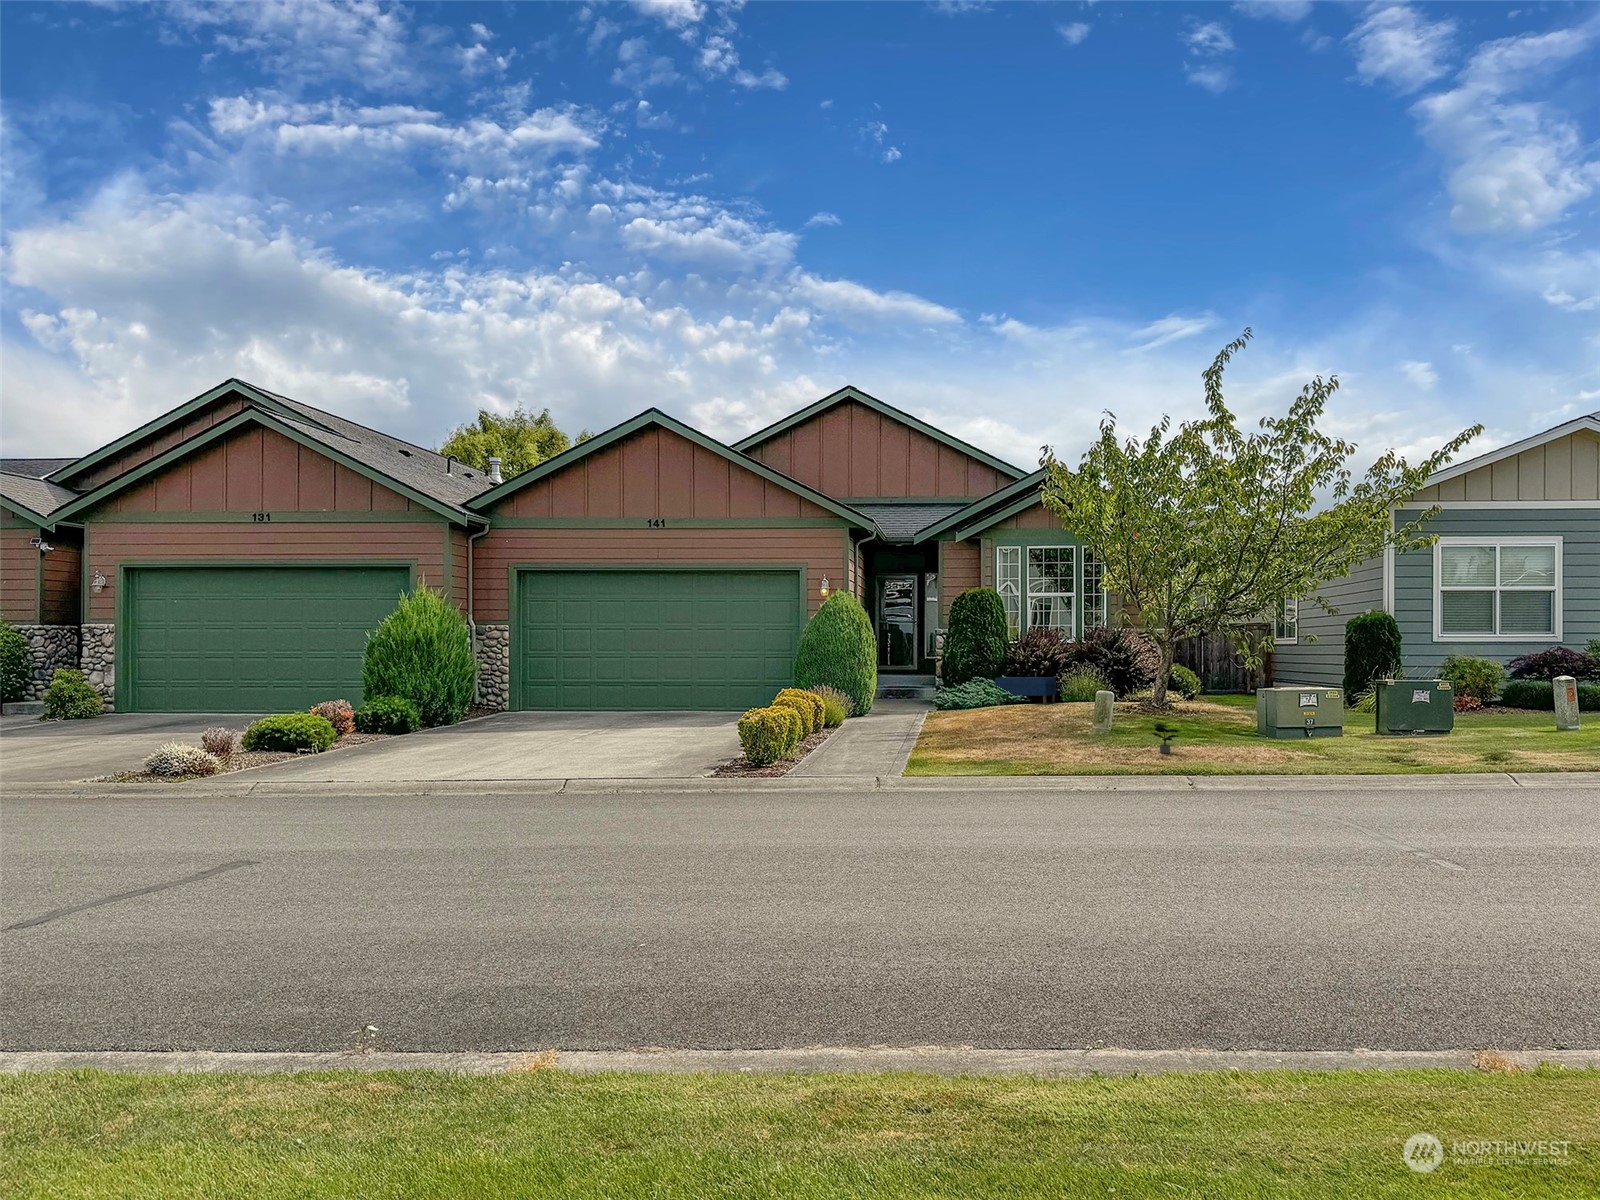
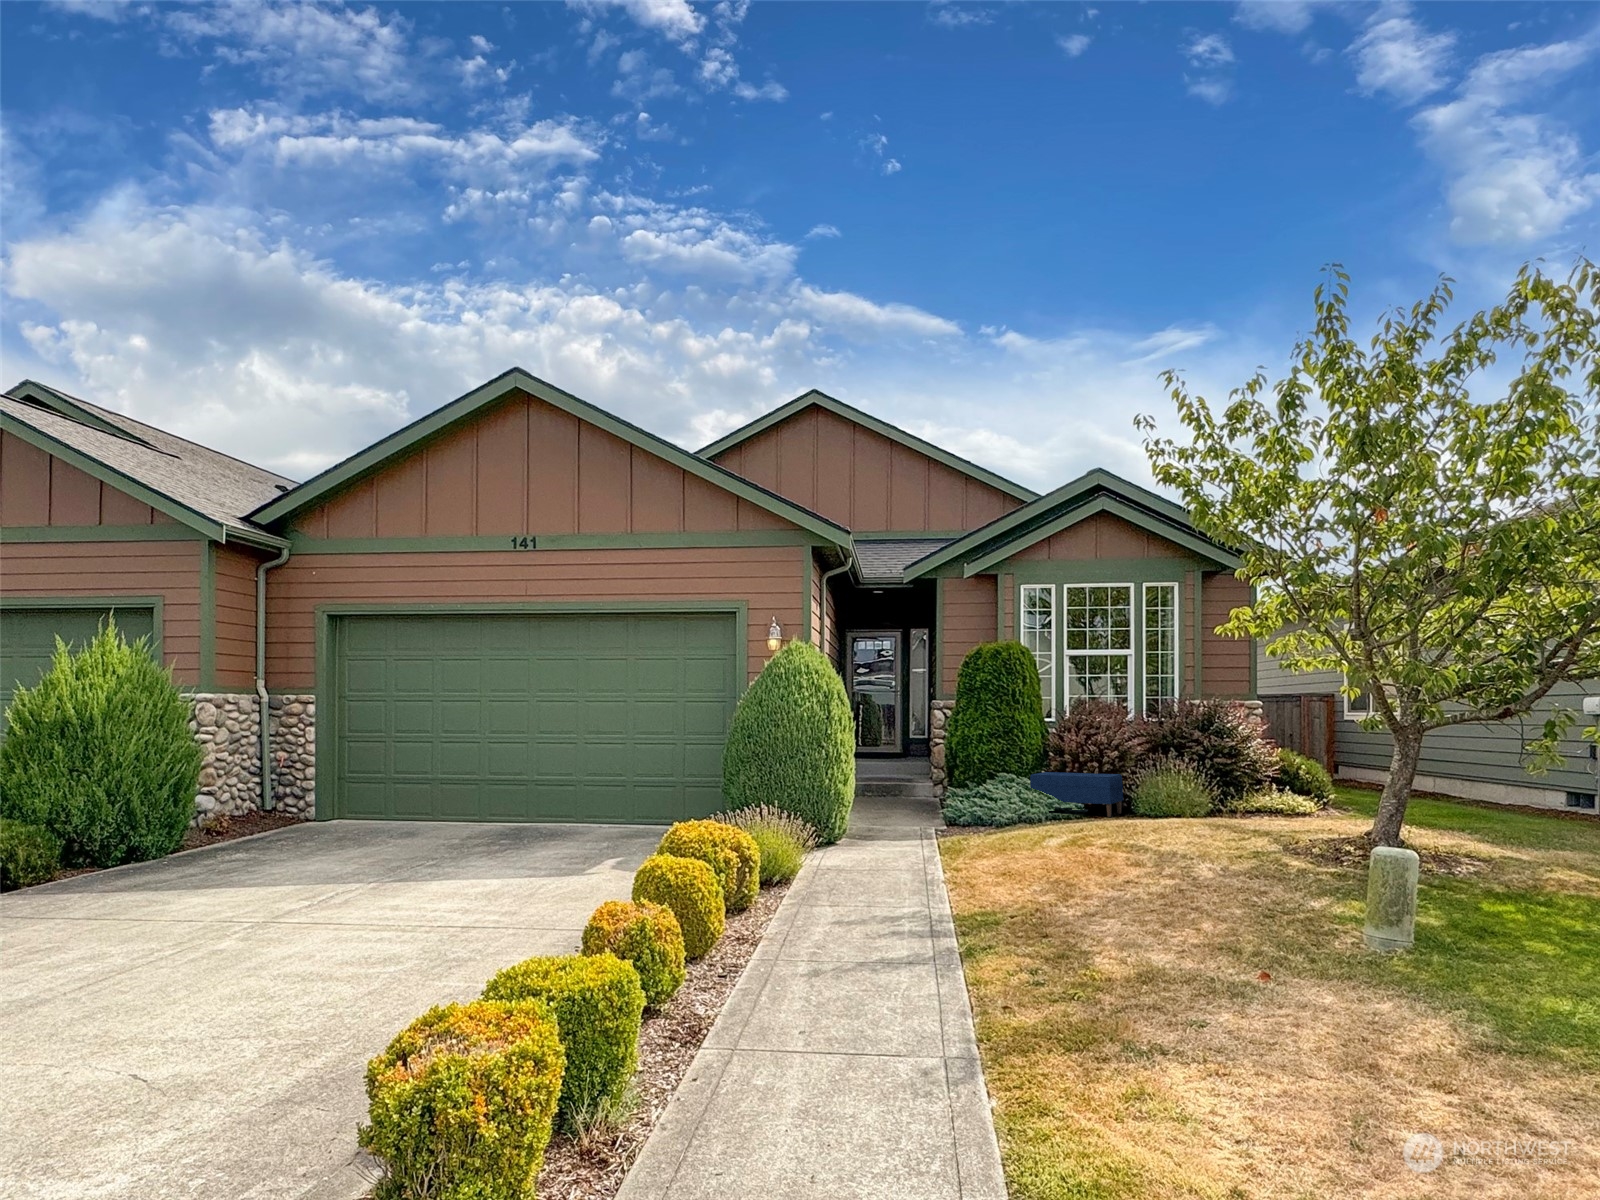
potted plant: present [1152,724,1180,754] -> none [1454,927,1526,999]

